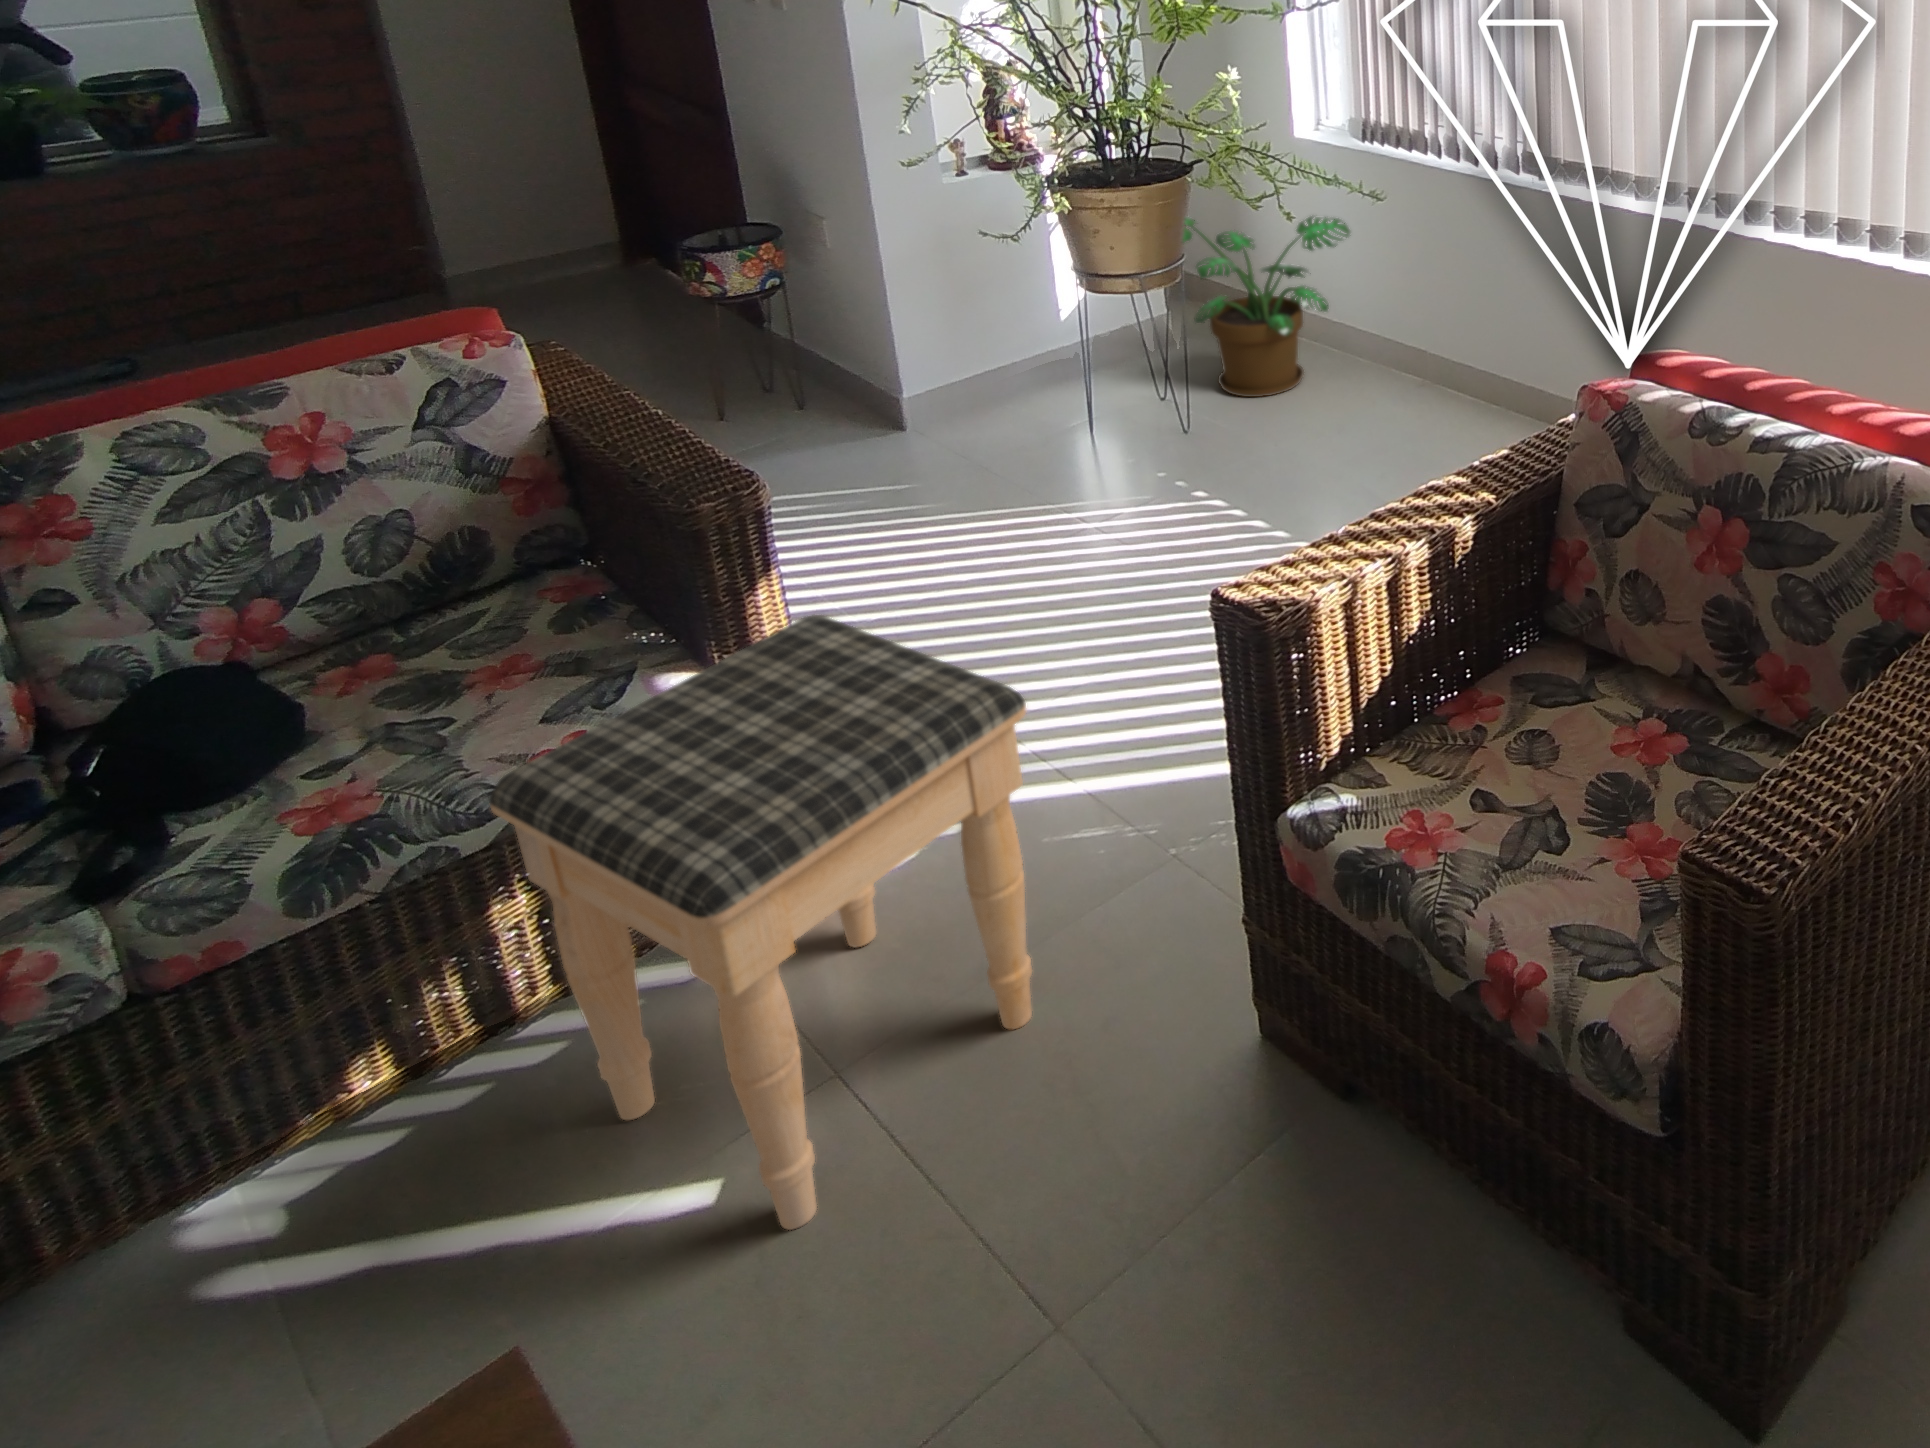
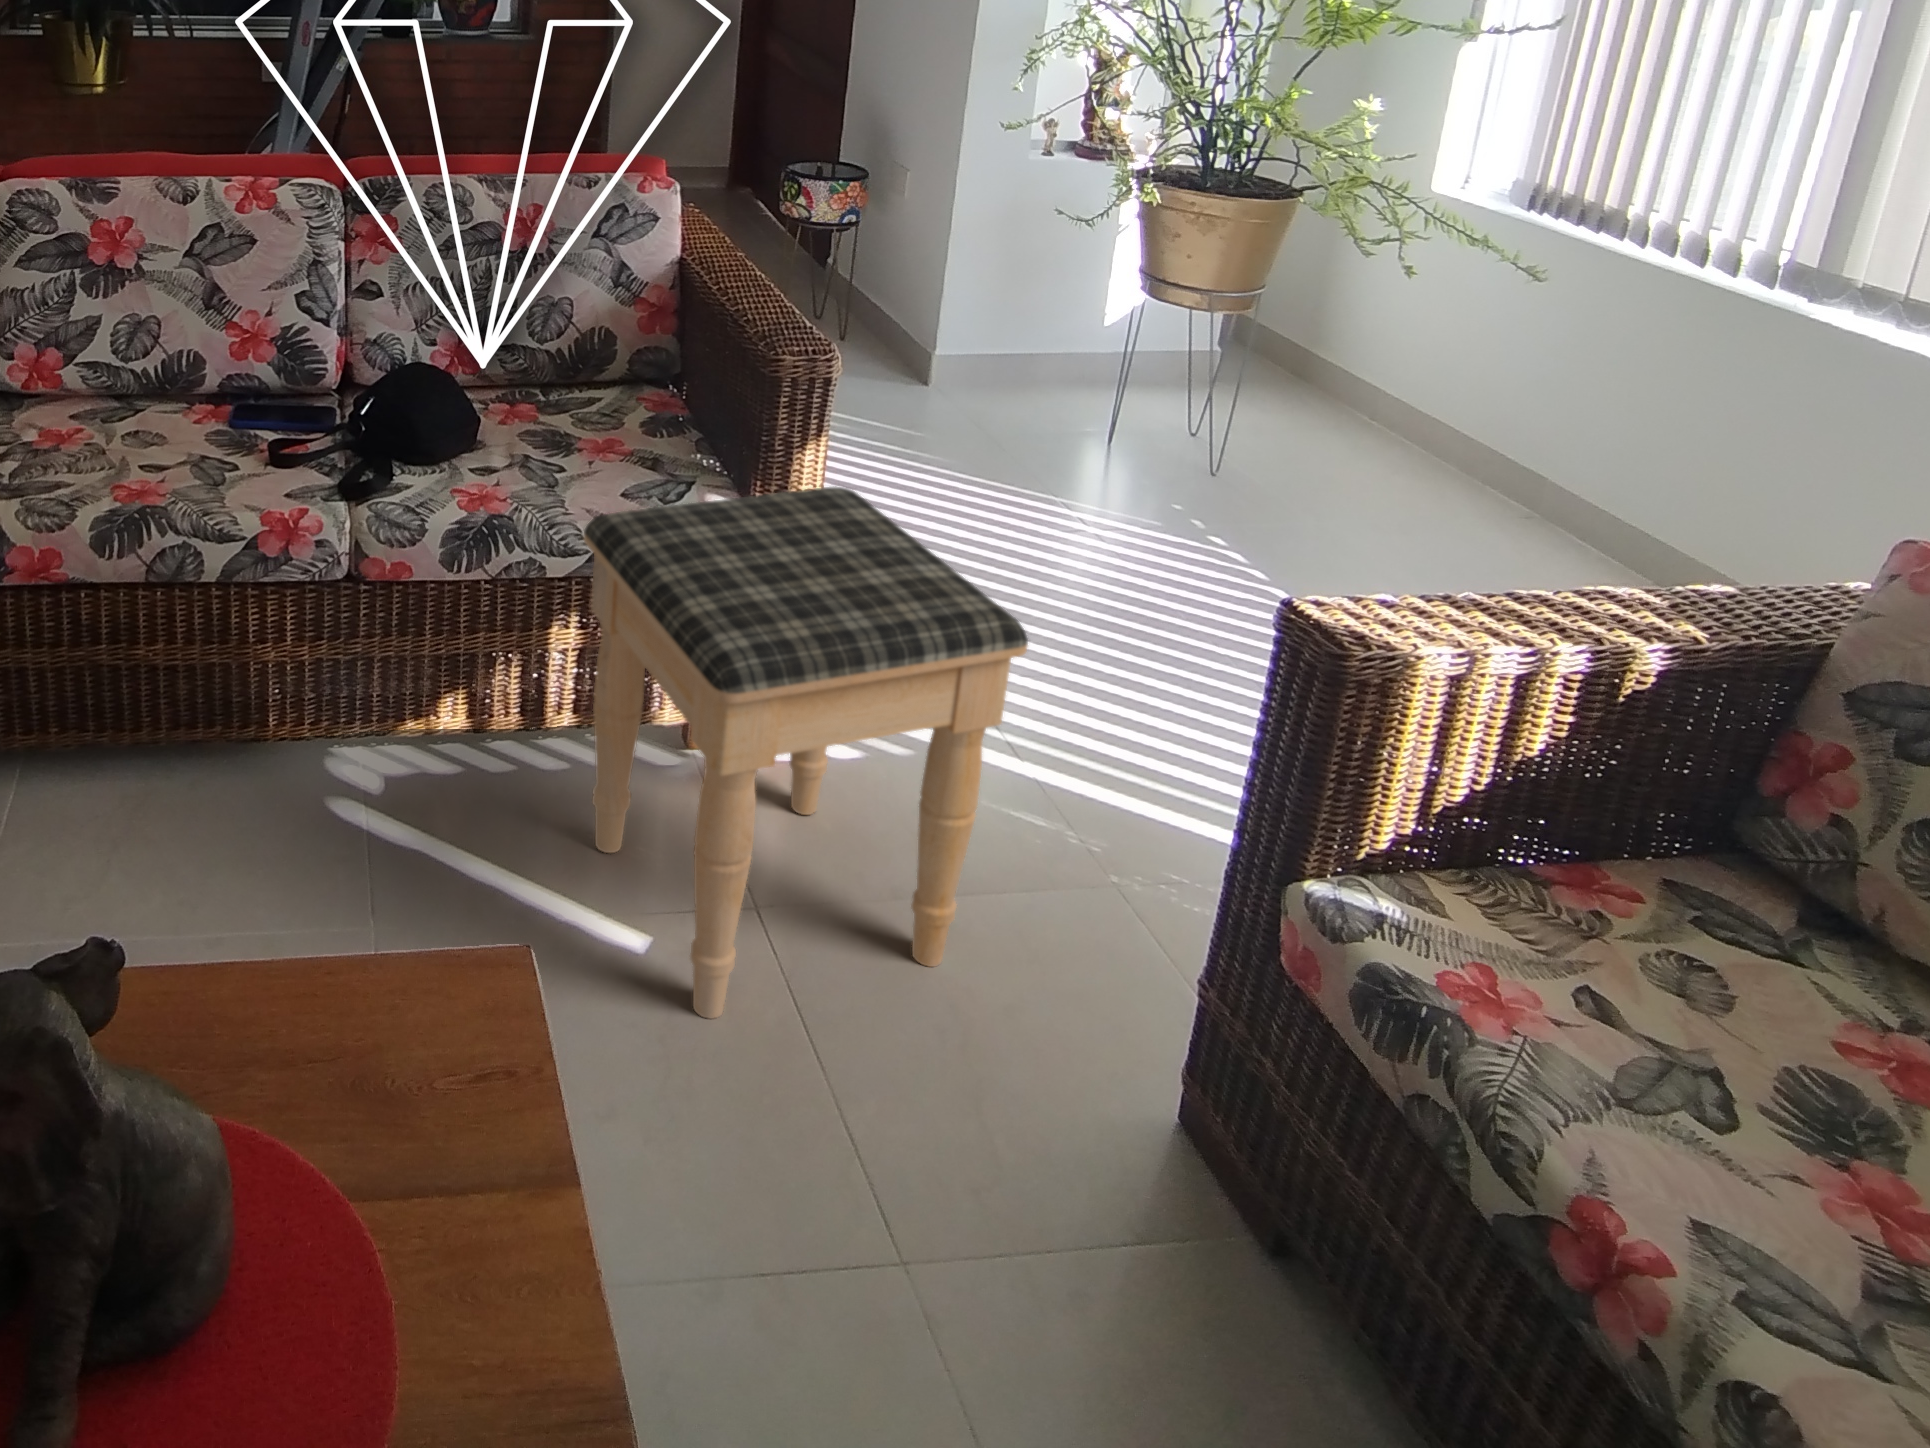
potted plant: present [1183,216,1350,397] -> none [1184,236,1484,478]

